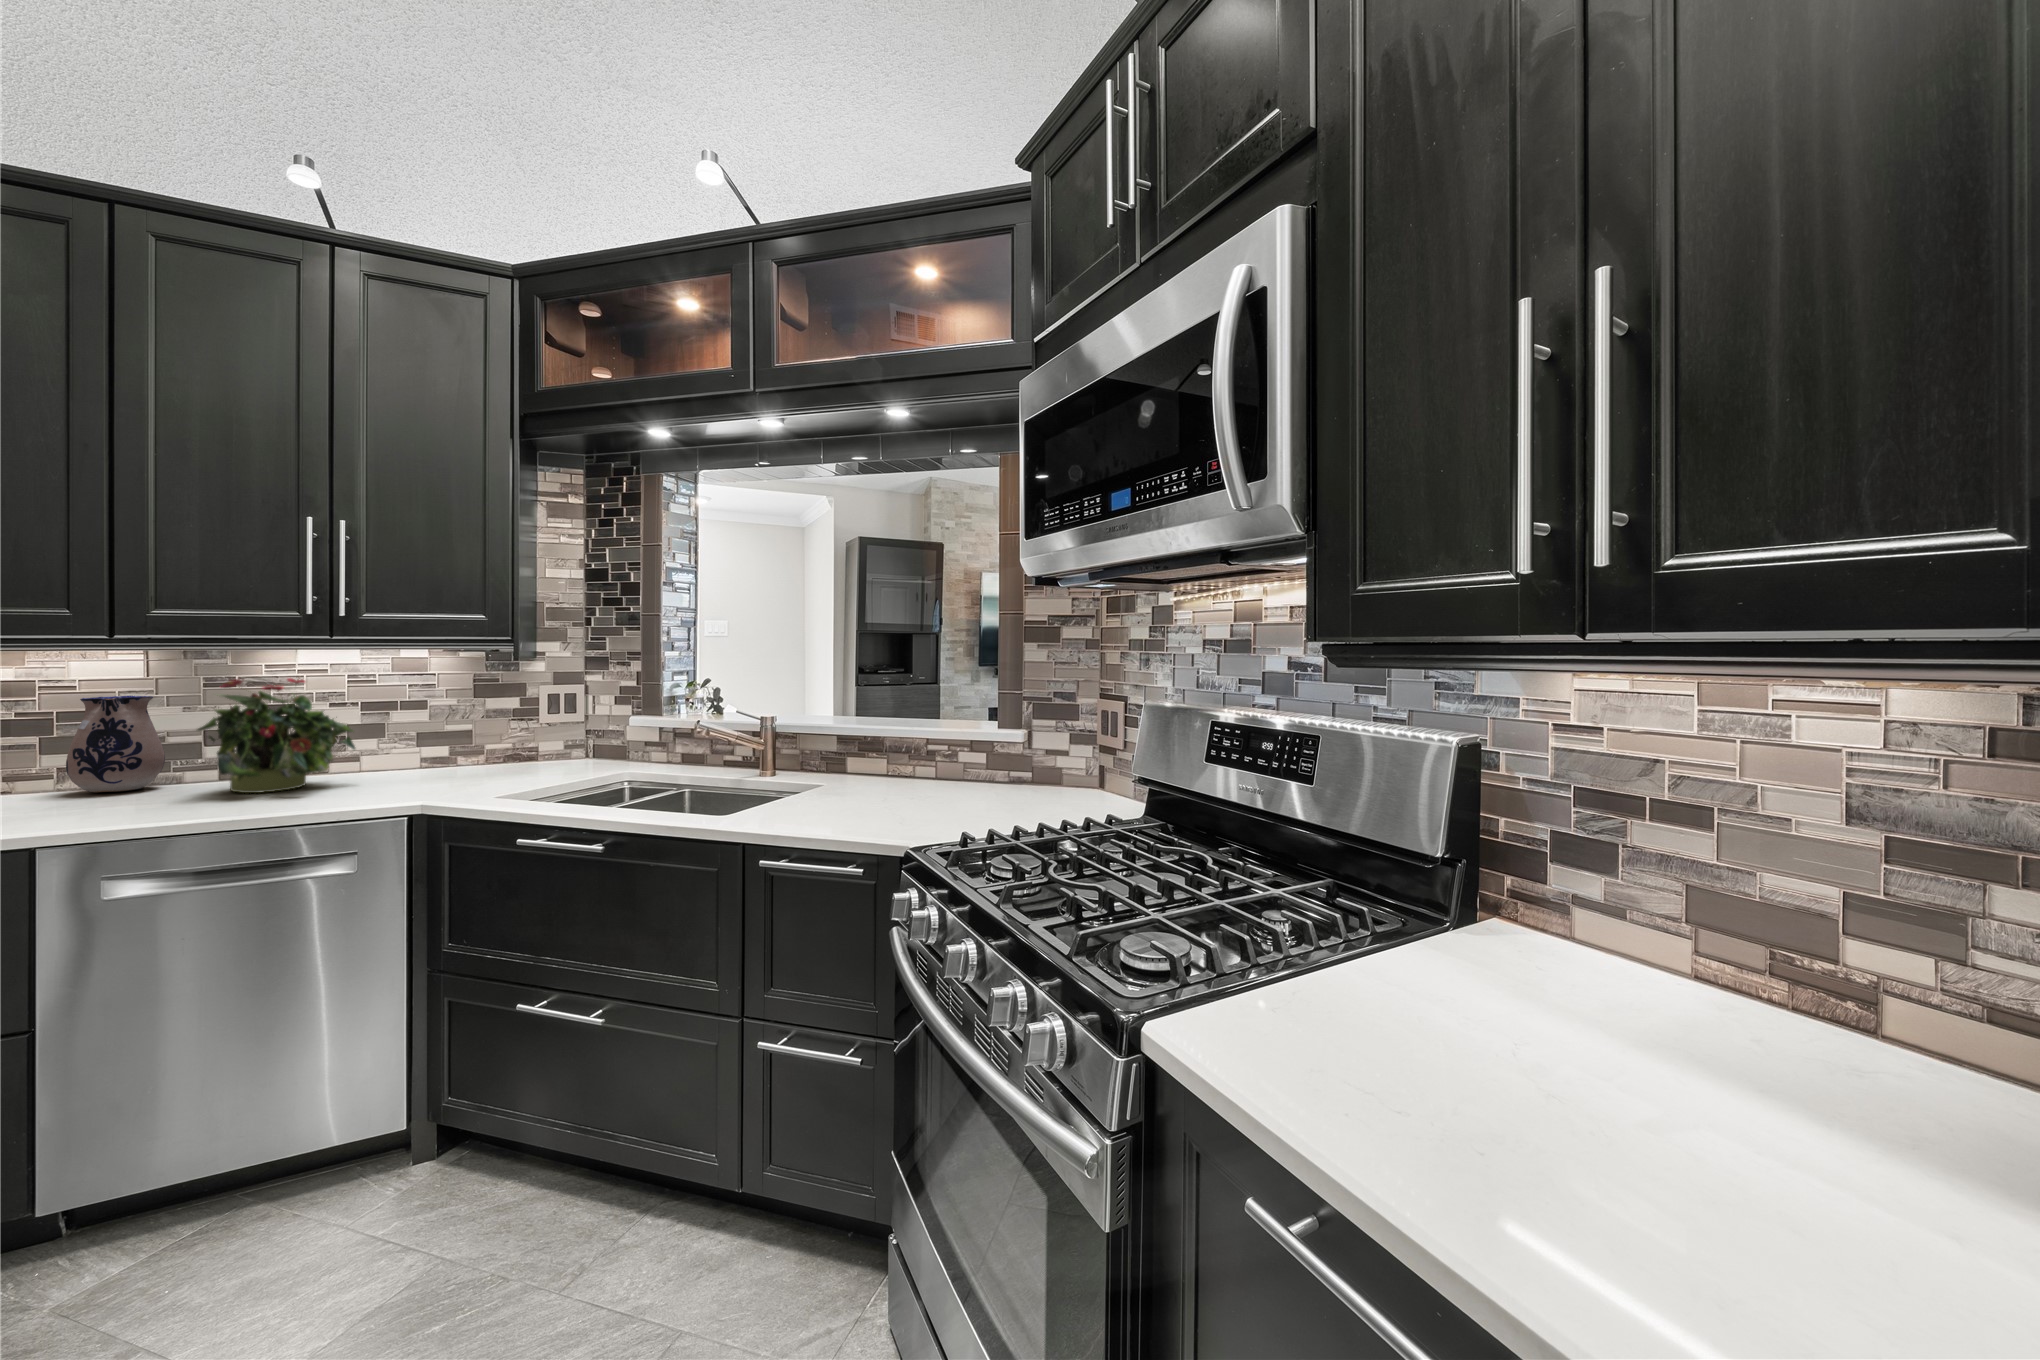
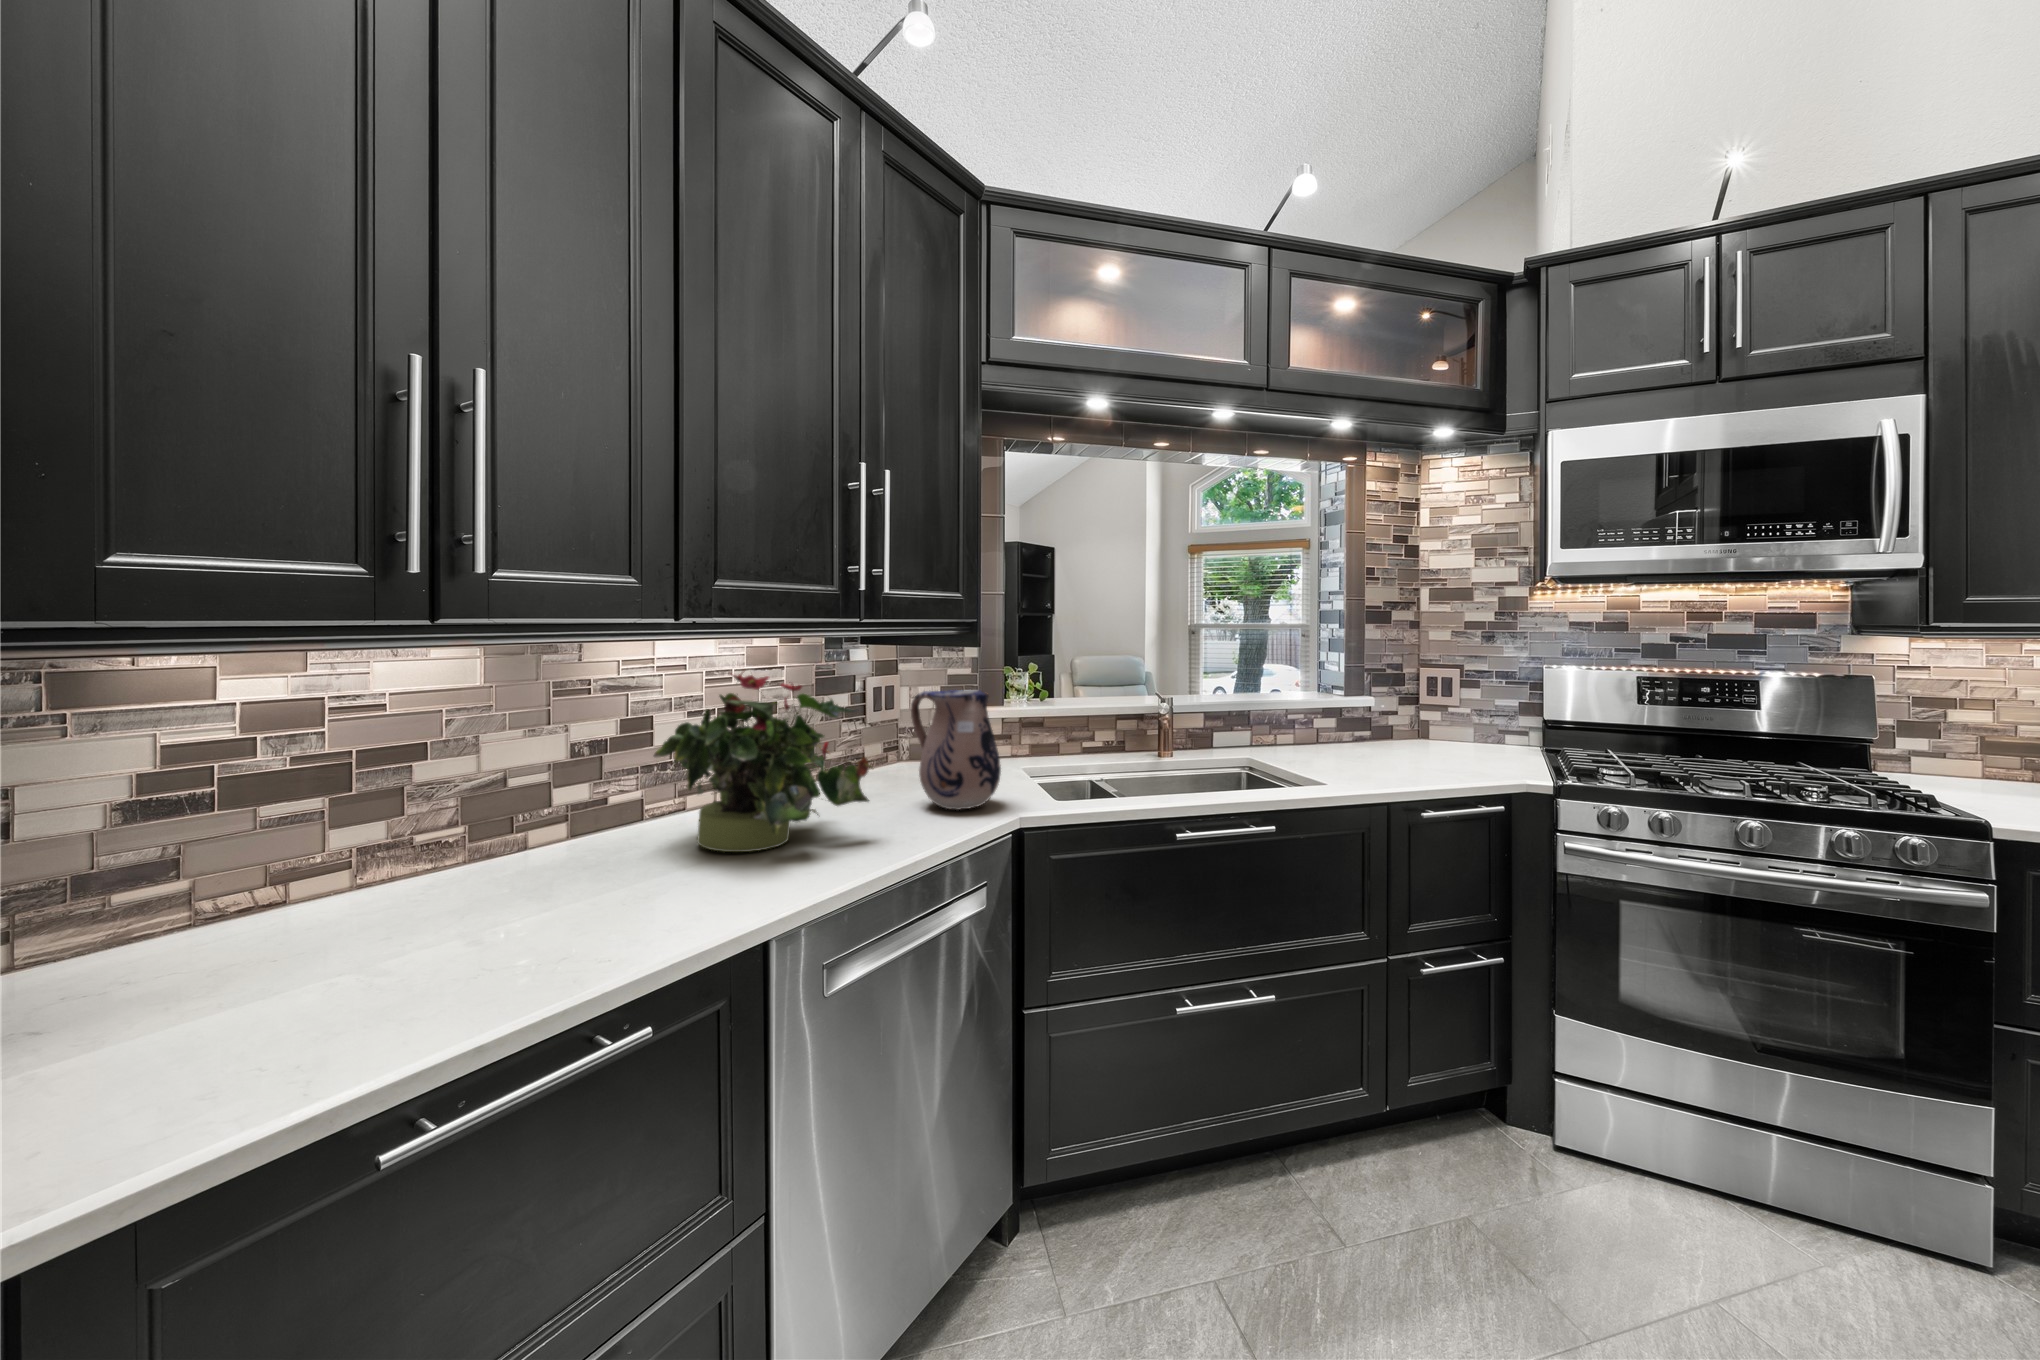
ceramic pitcher: present [66,696,165,792] -> present [911,690,1001,810]

